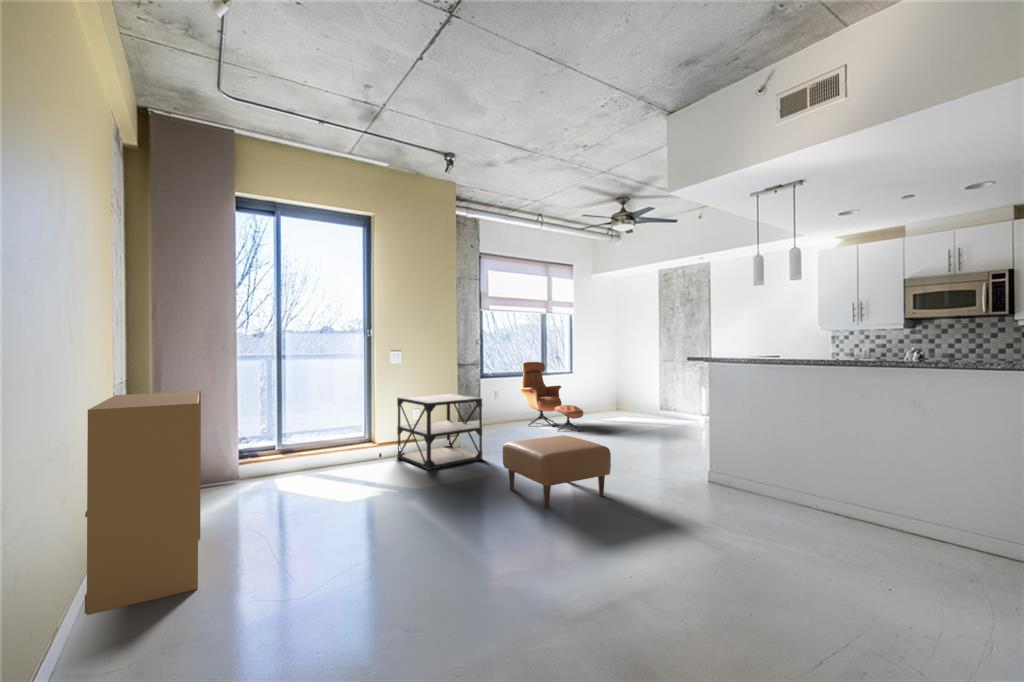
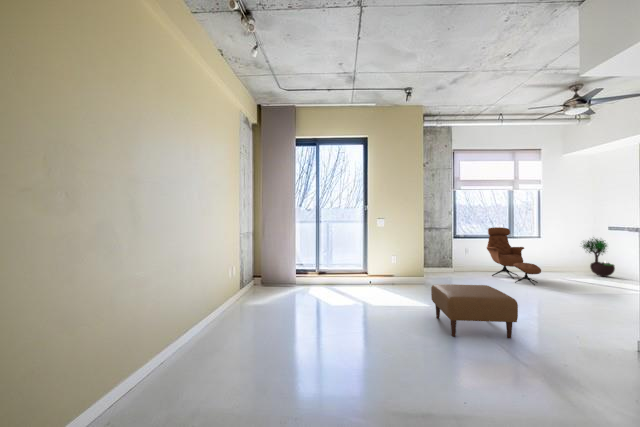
potted tree: none [606,368,636,414] -> present [583,239,615,276]
bookshelf: present [85,391,201,615] -> none [204,238,261,332]
side table: present [397,393,482,470] -> none [381,247,435,295]

